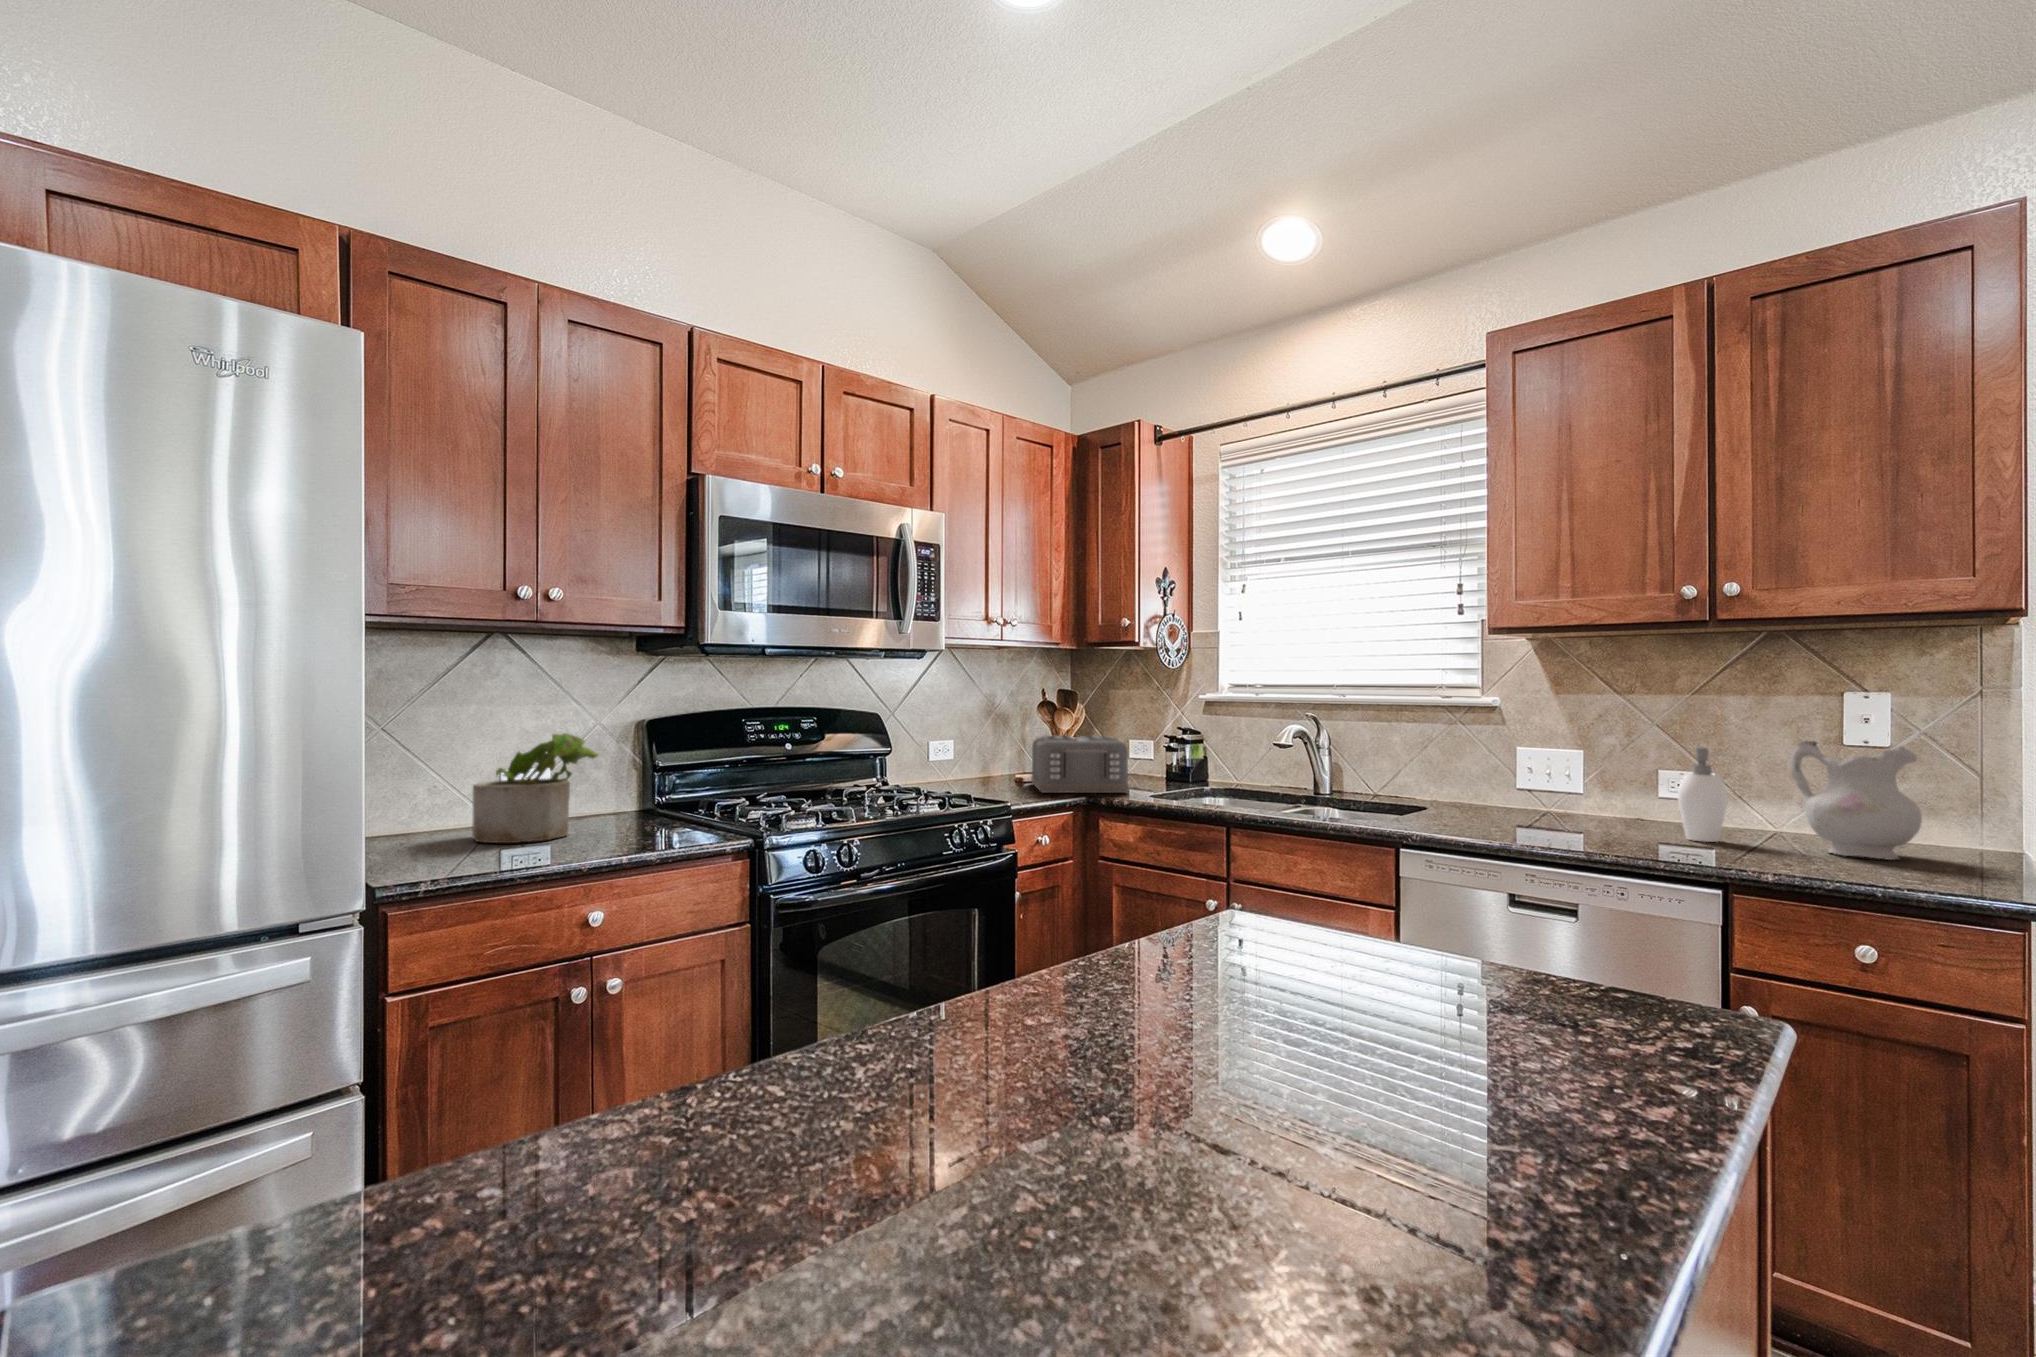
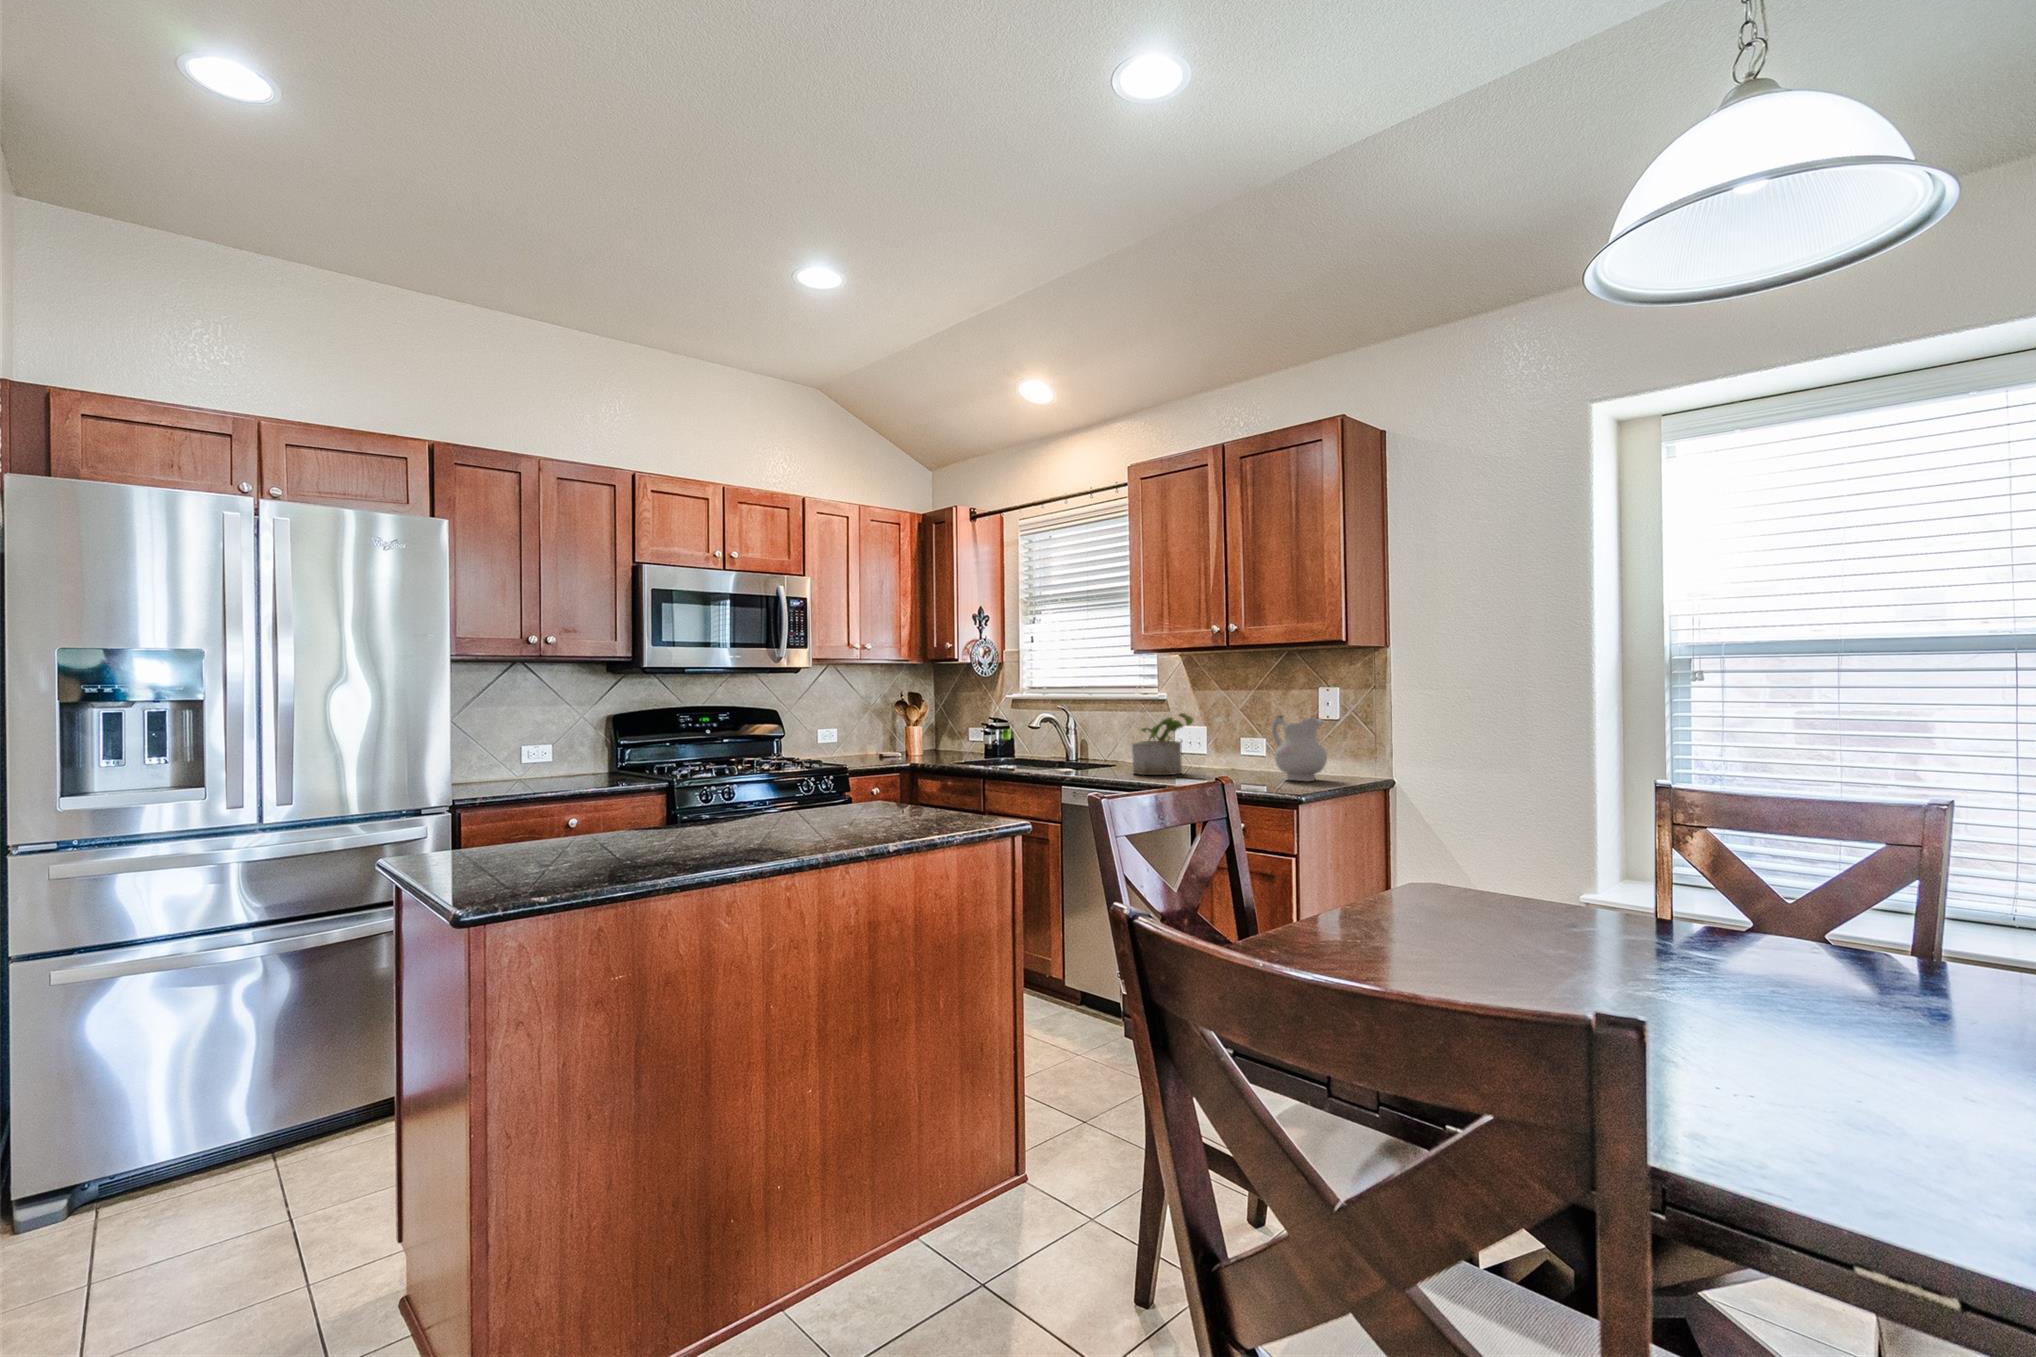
potted plant: present [472,733,598,843] -> present [1132,713,1193,775]
toaster: present [1031,736,1129,793] -> none [881,724,944,762]
soap dispenser: present [1678,747,1727,842] -> none [1222,721,1247,777]

